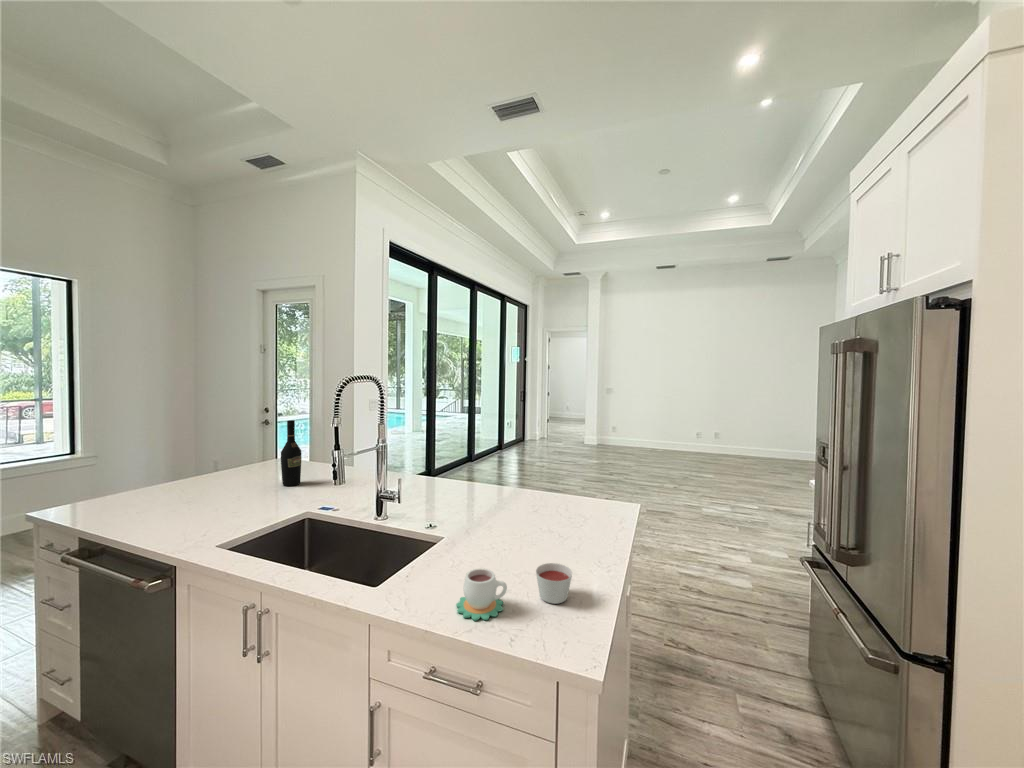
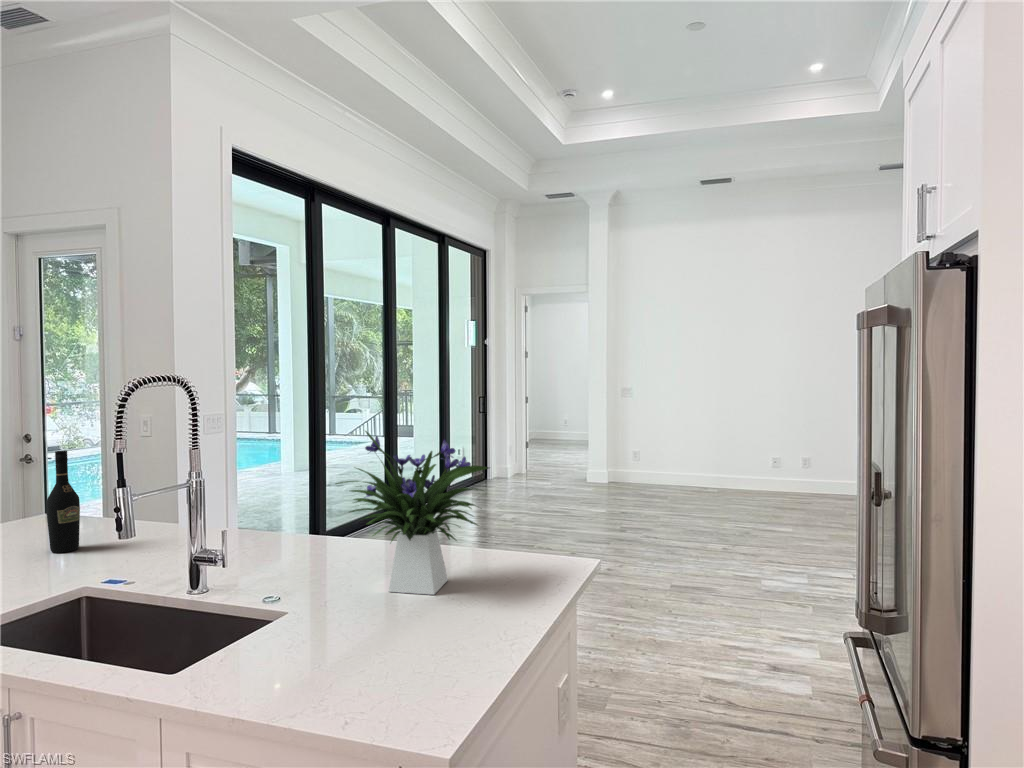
flower arrangement: none [479,414,582,527] -> present [336,431,489,595]
candle: present [536,563,572,604] -> none [389,632,439,683]
mug: present [456,568,507,621] -> none [275,639,344,705]

